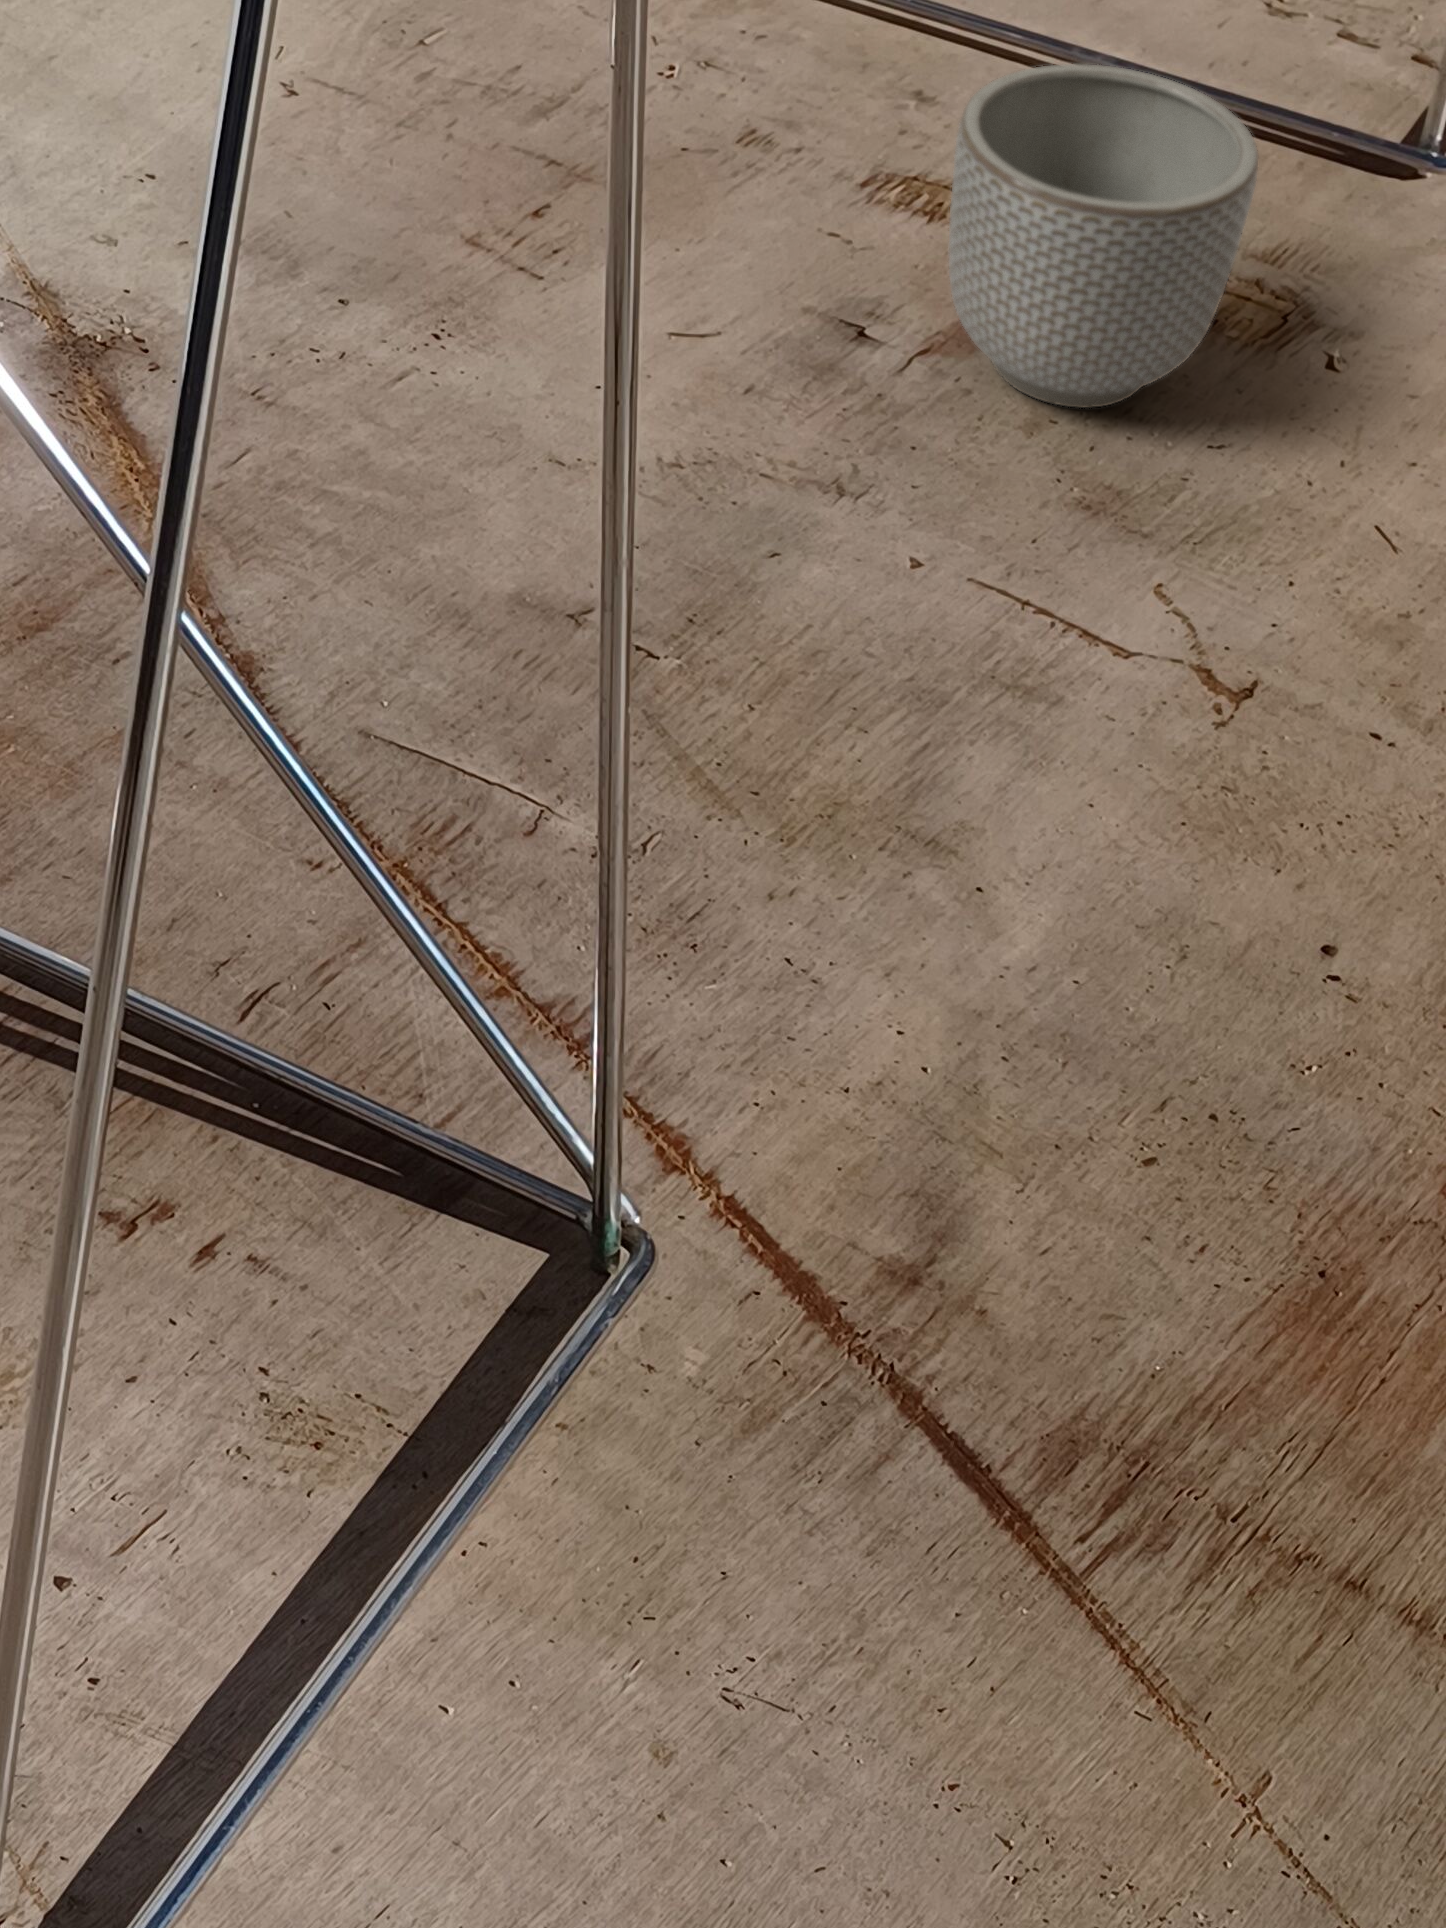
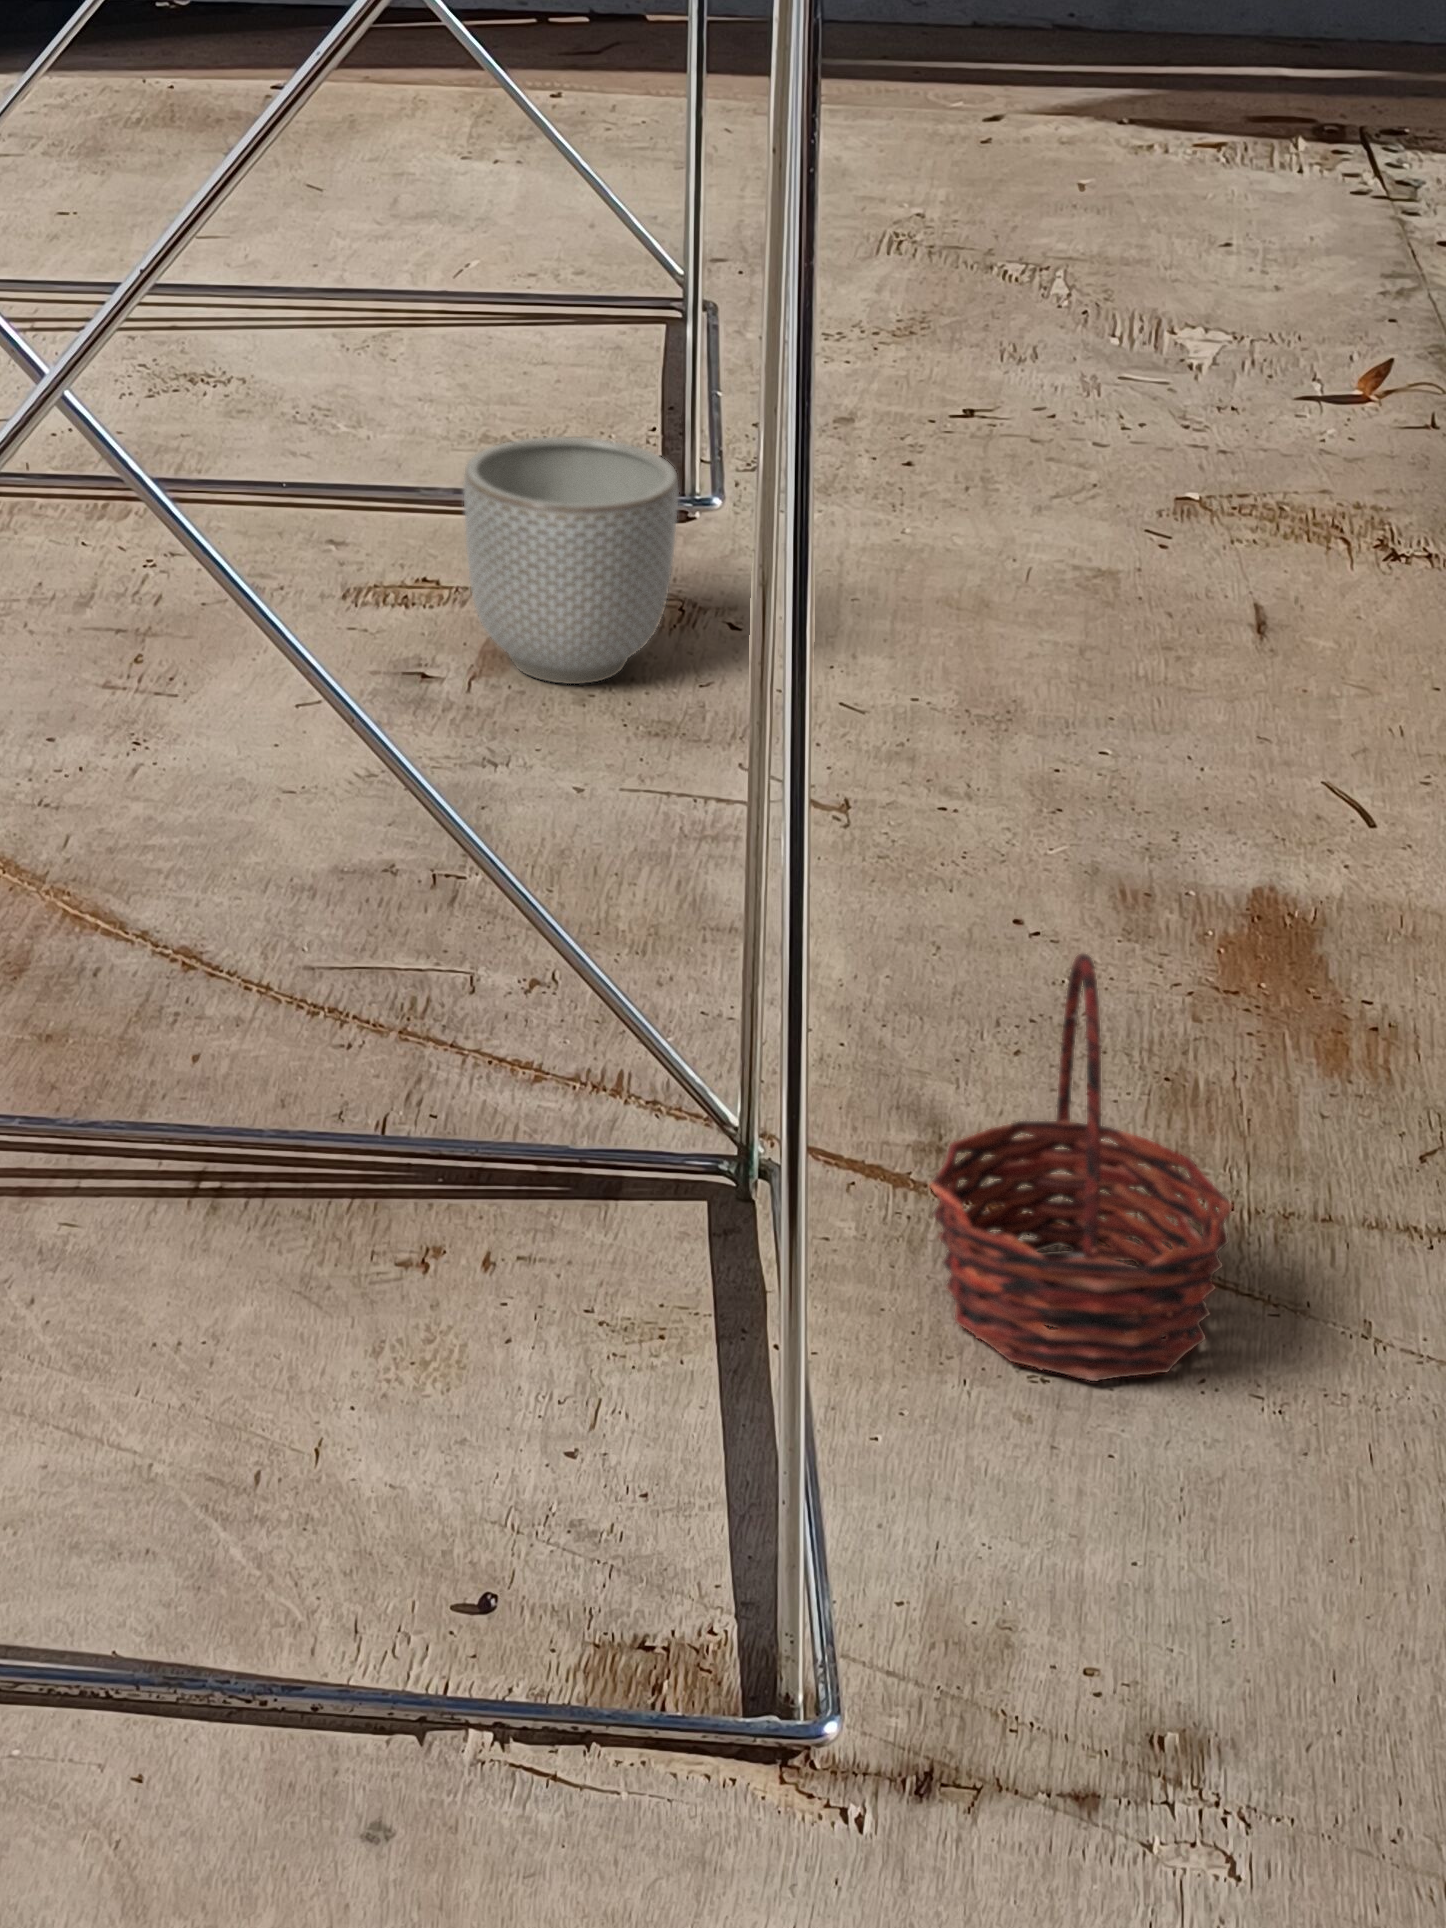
basket: none [679,1220,1092,1769] -> present [930,954,1233,1382]

